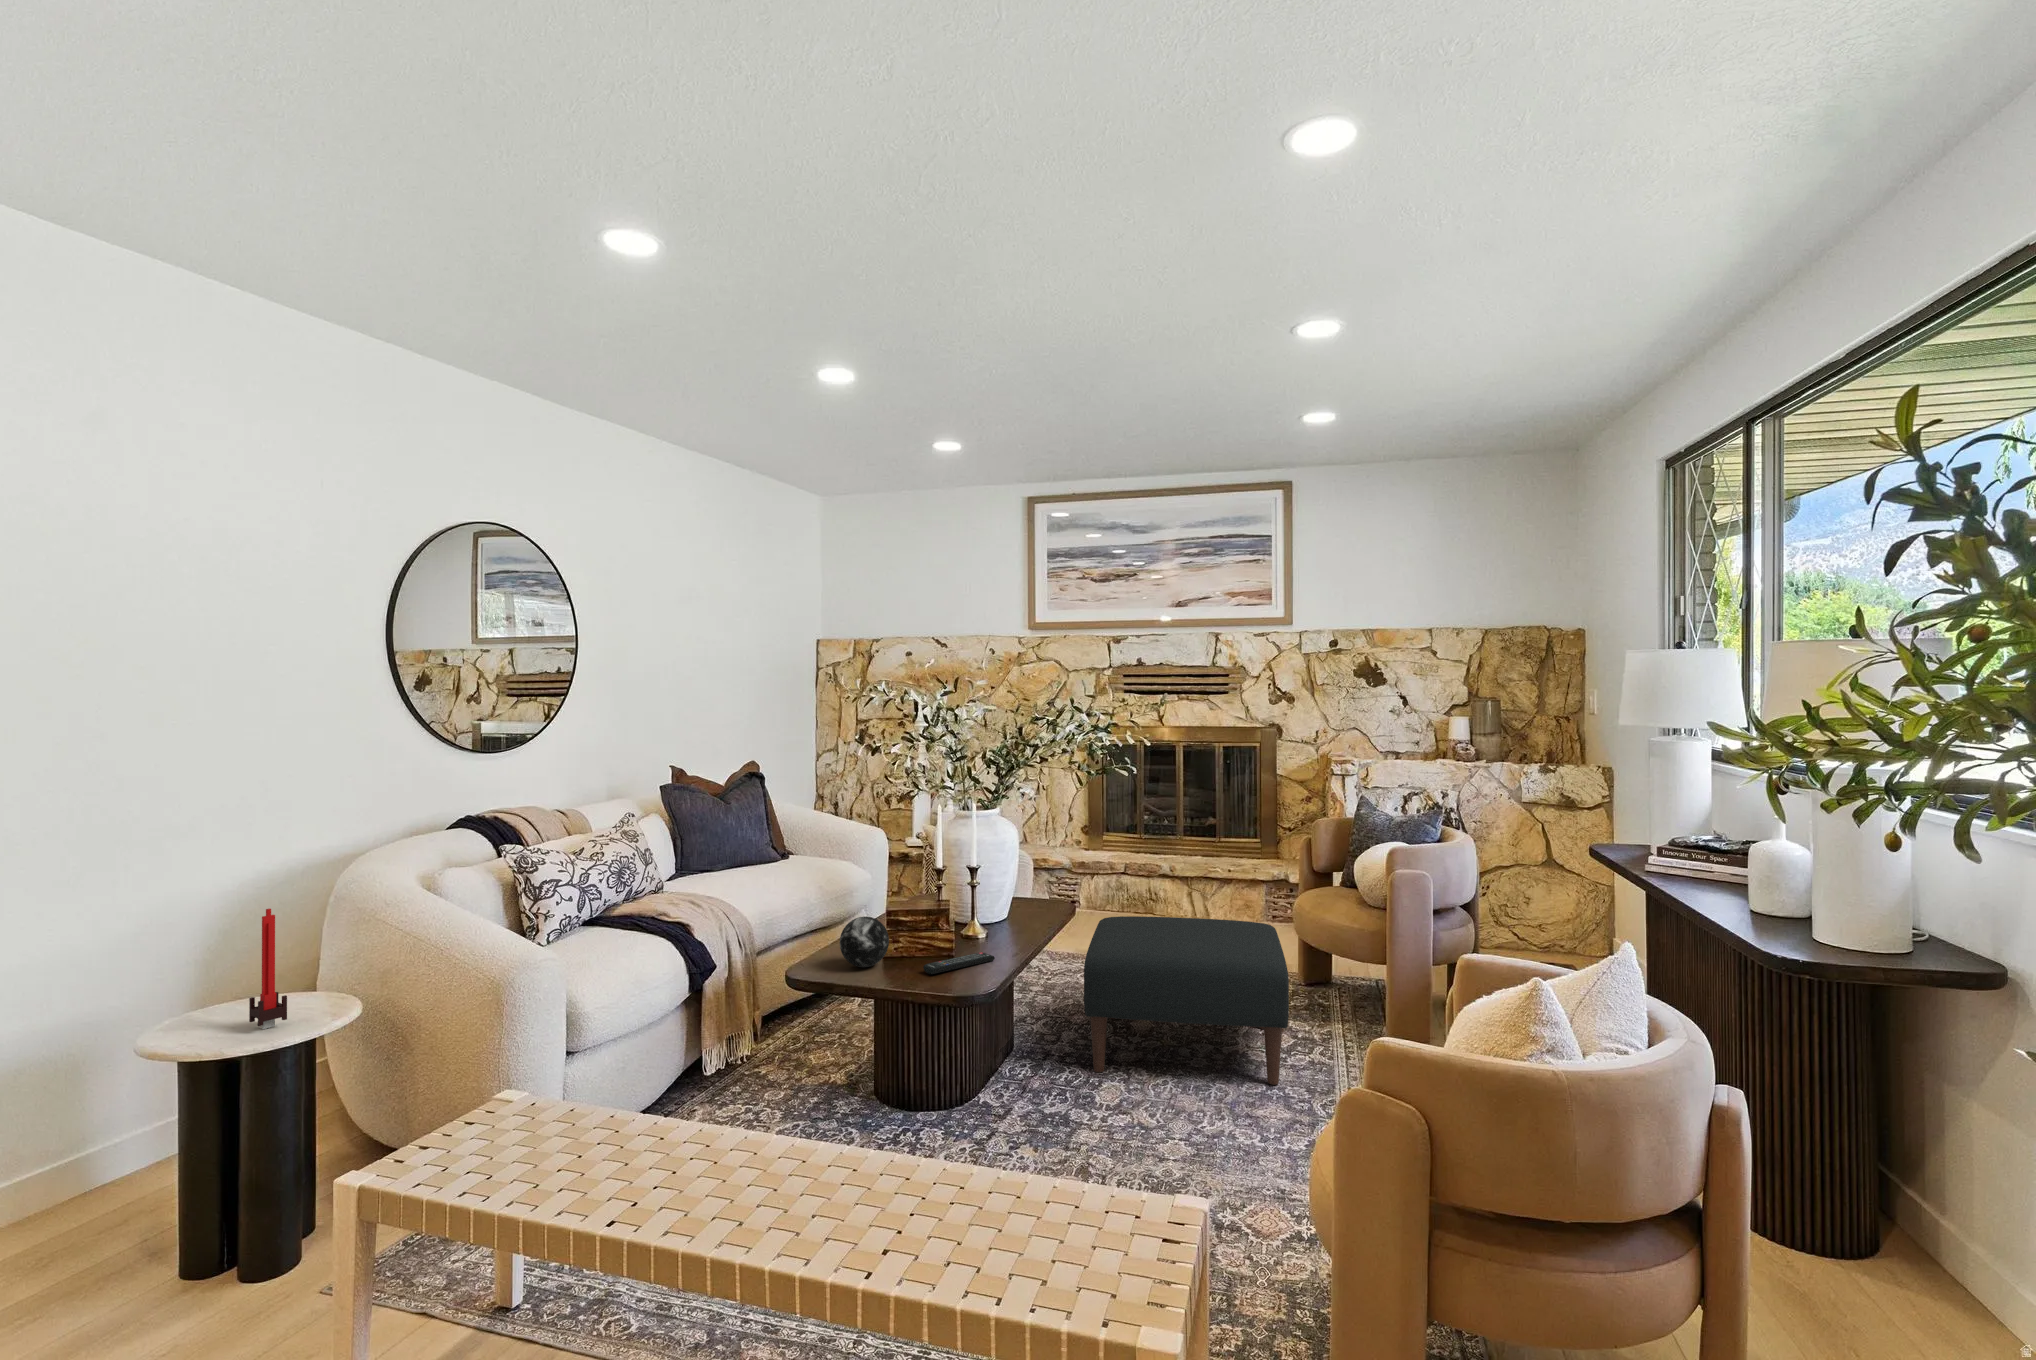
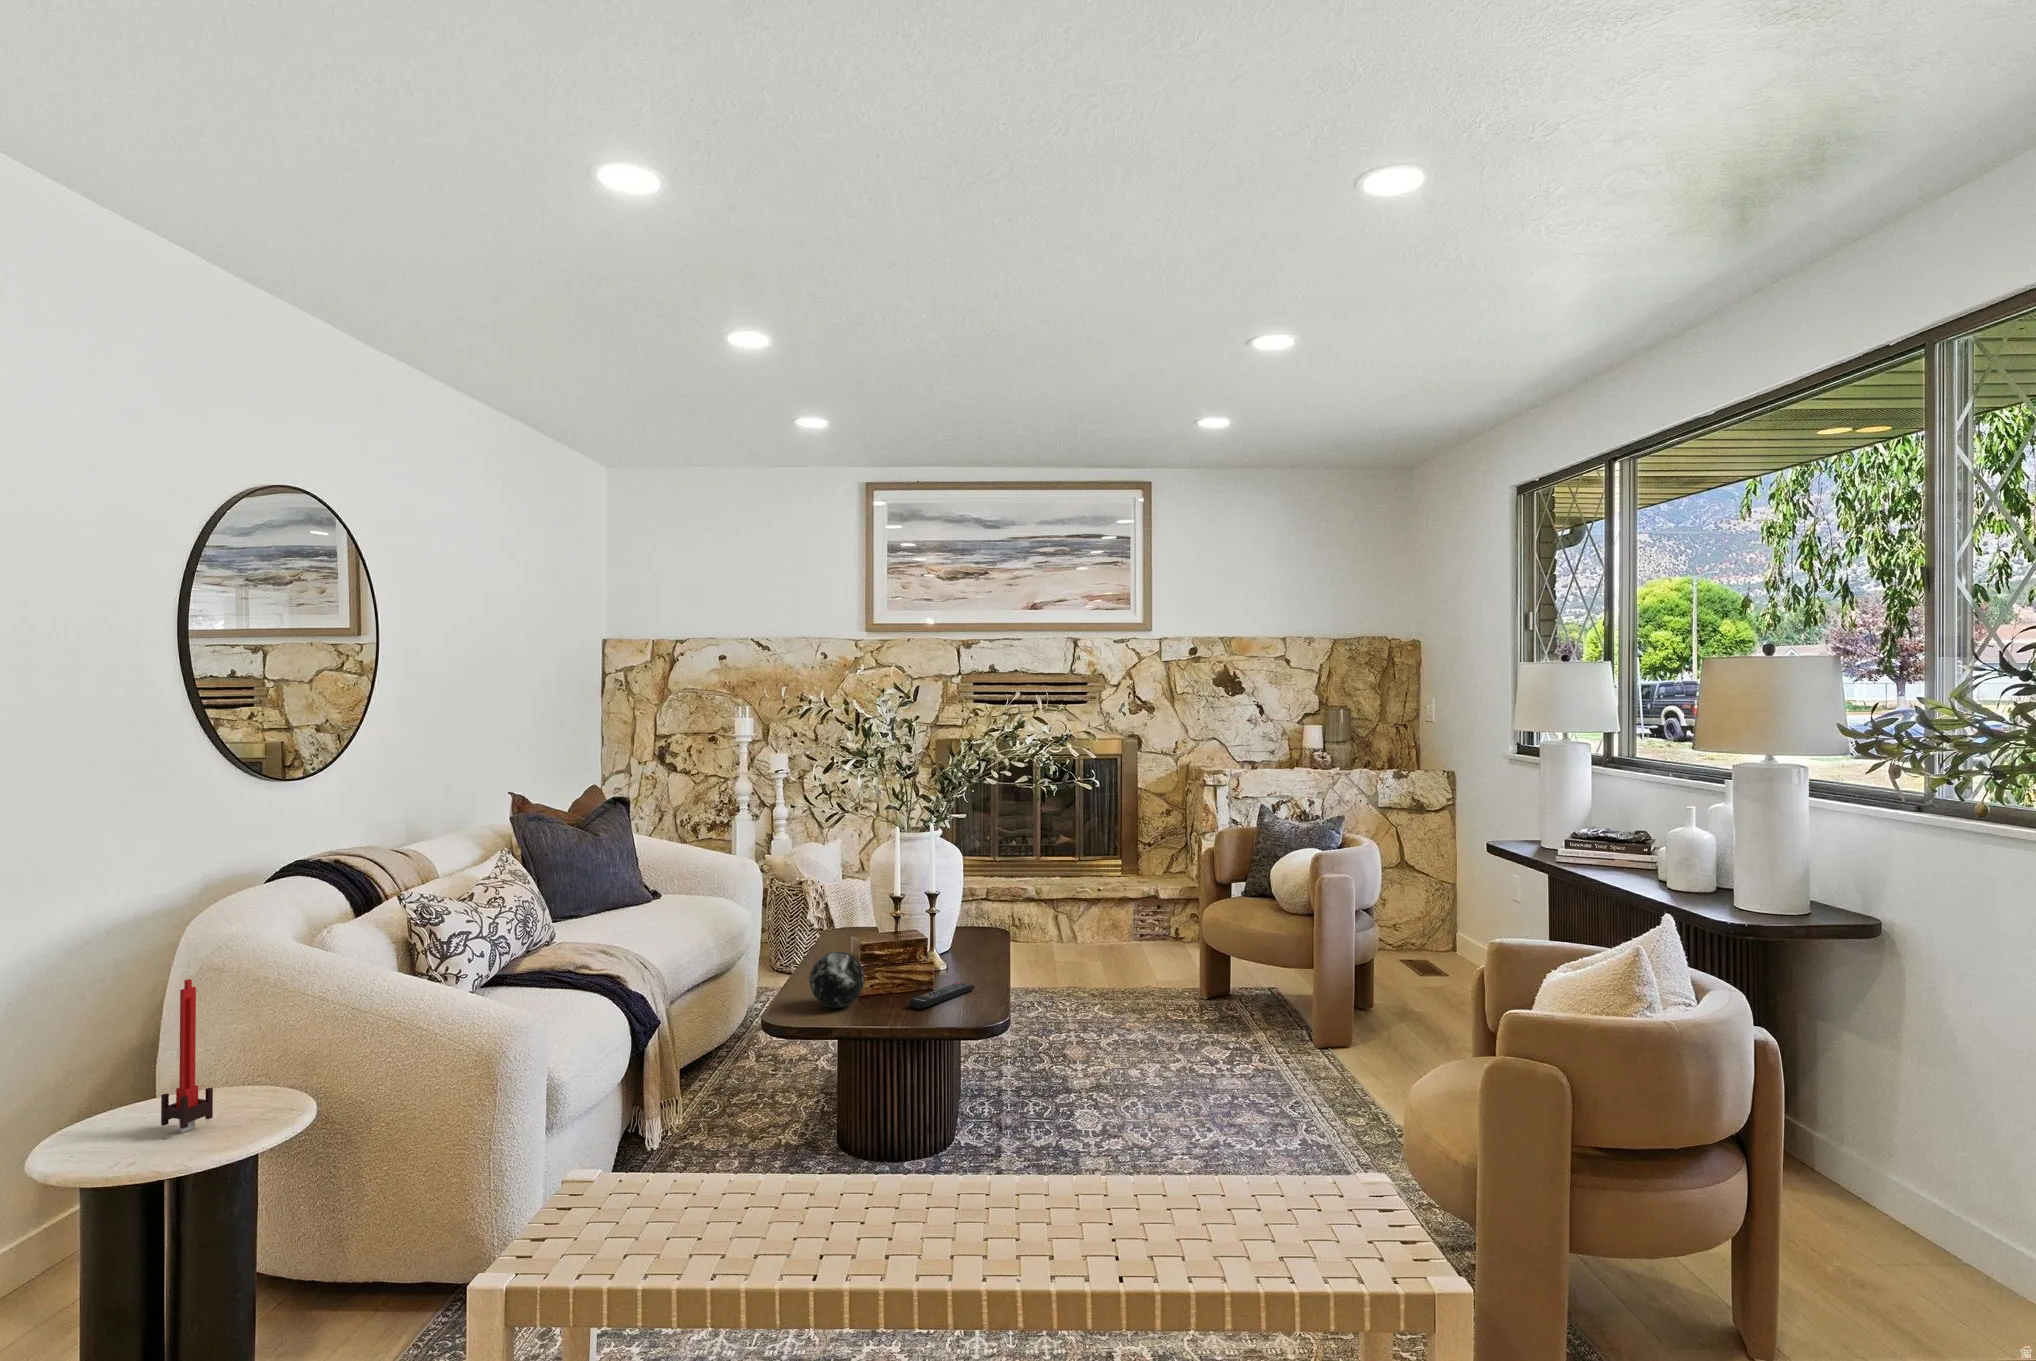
ottoman: present [1084,916,1289,1085] -> none [1030,937,1256,1101]

